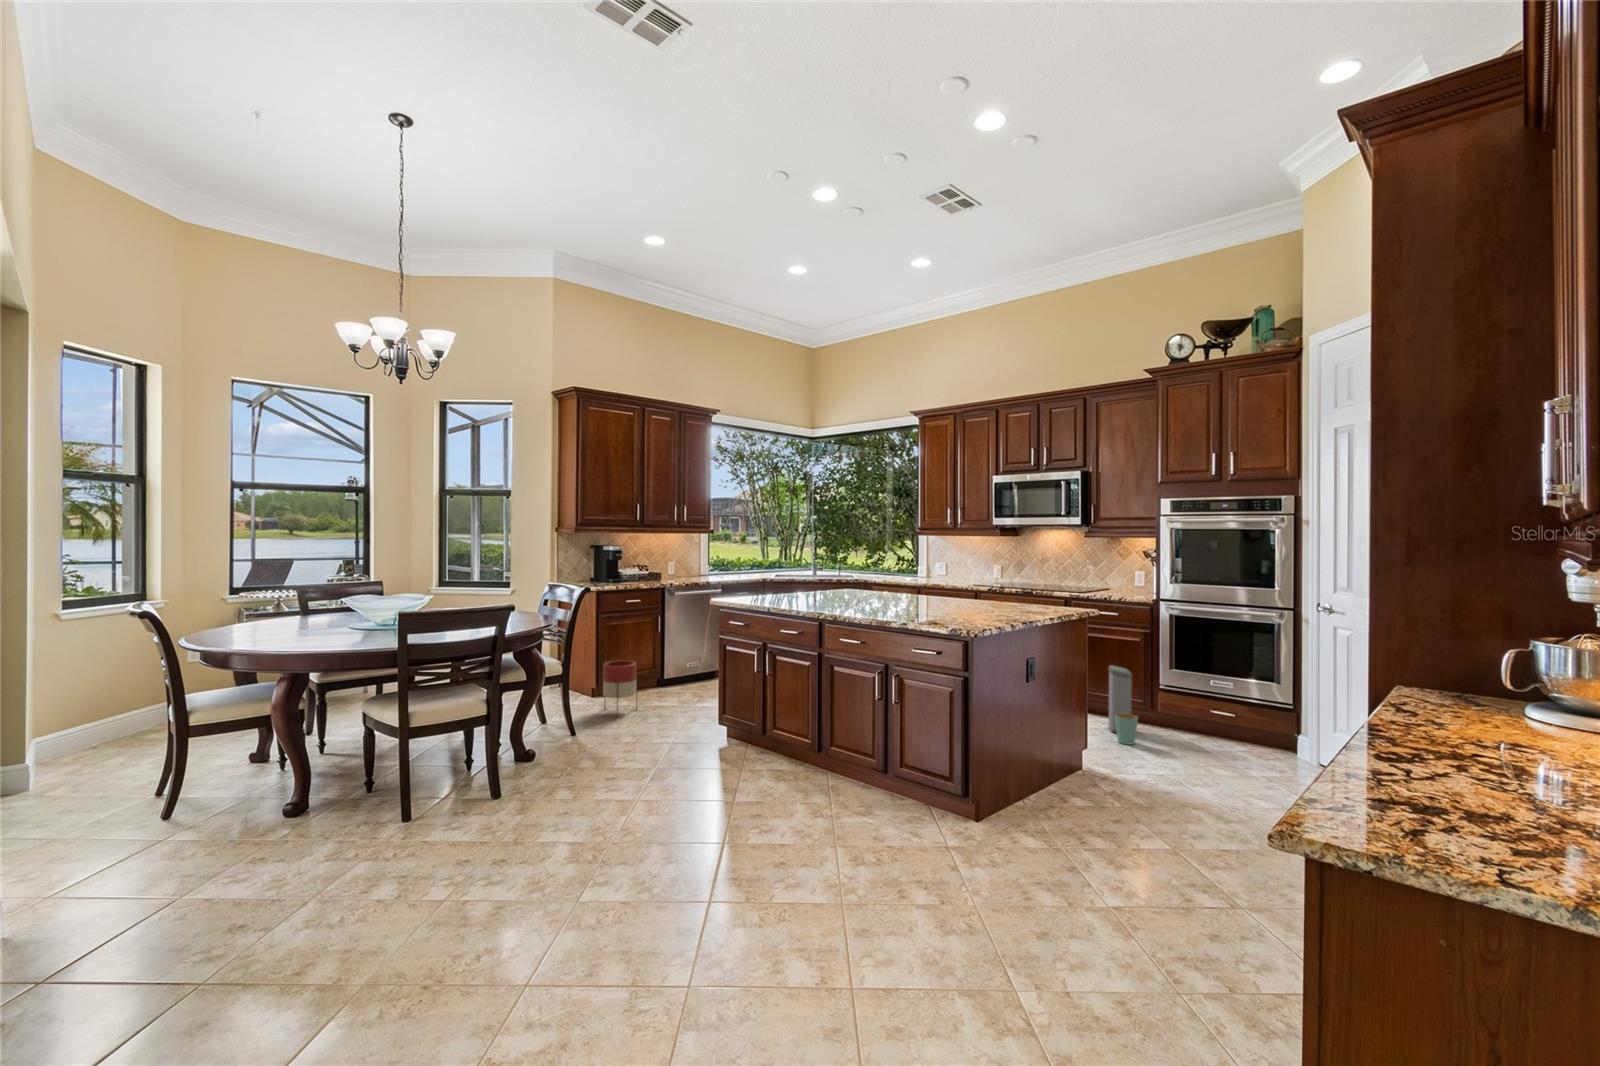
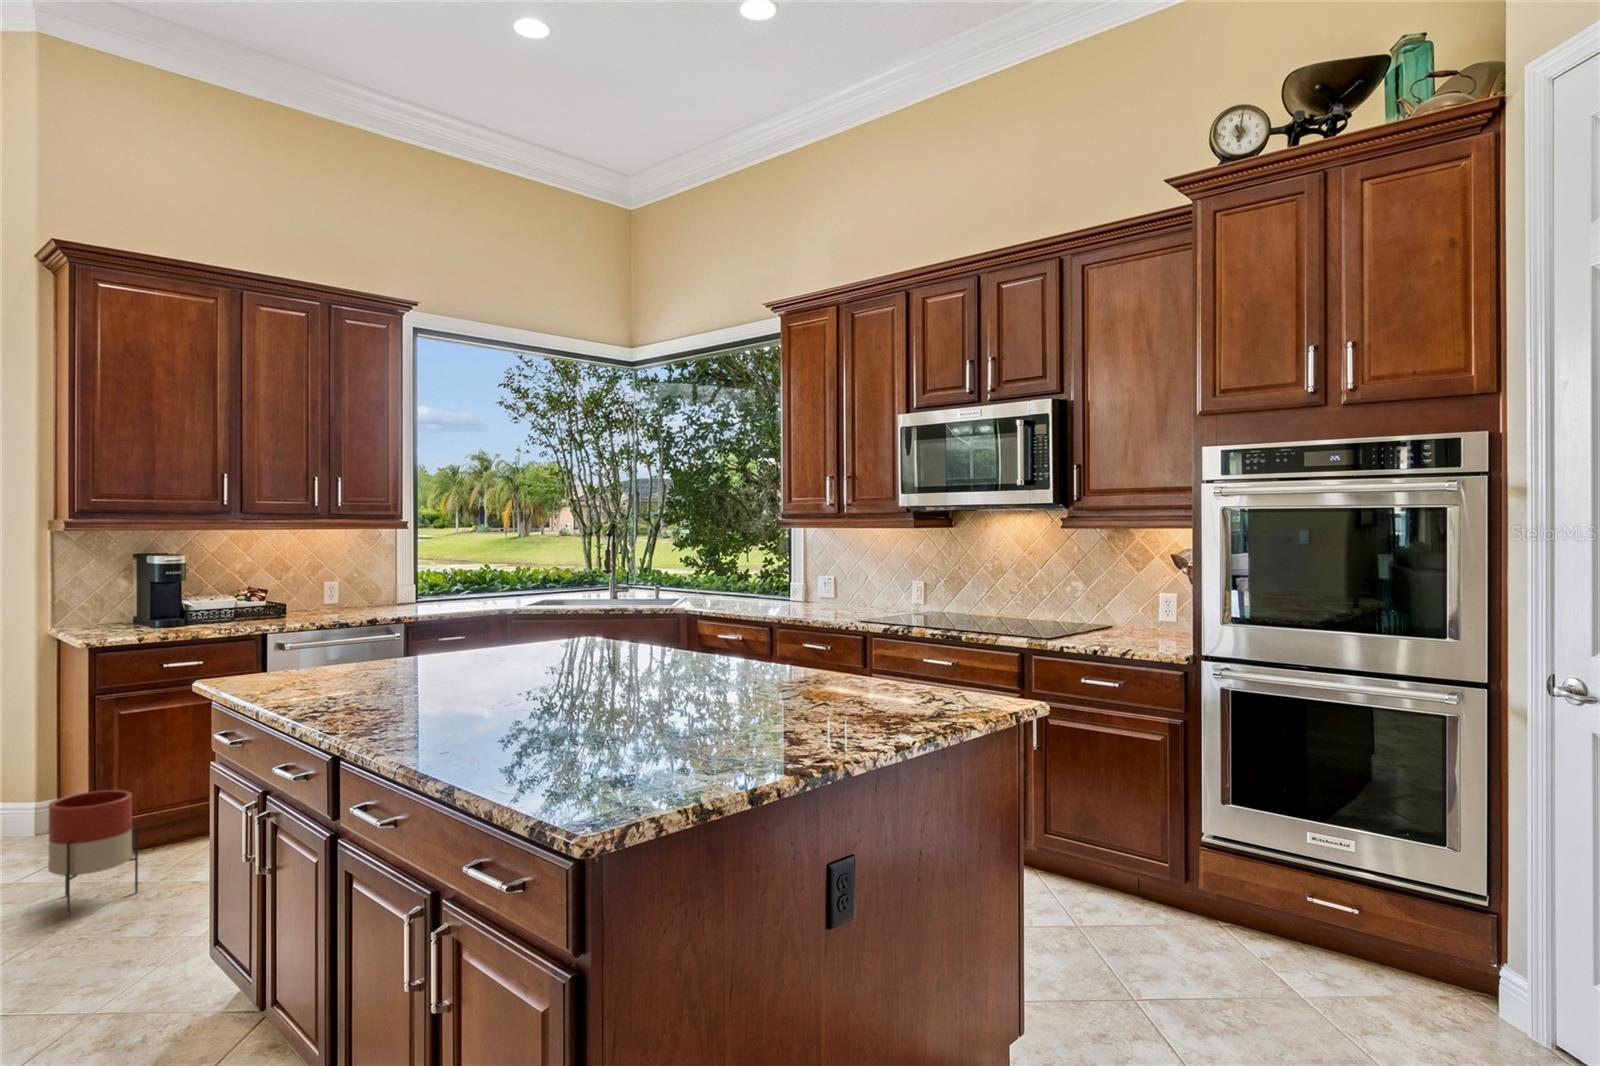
trash can: present [1109,665,1138,745] -> none [1096,795,1148,983]

